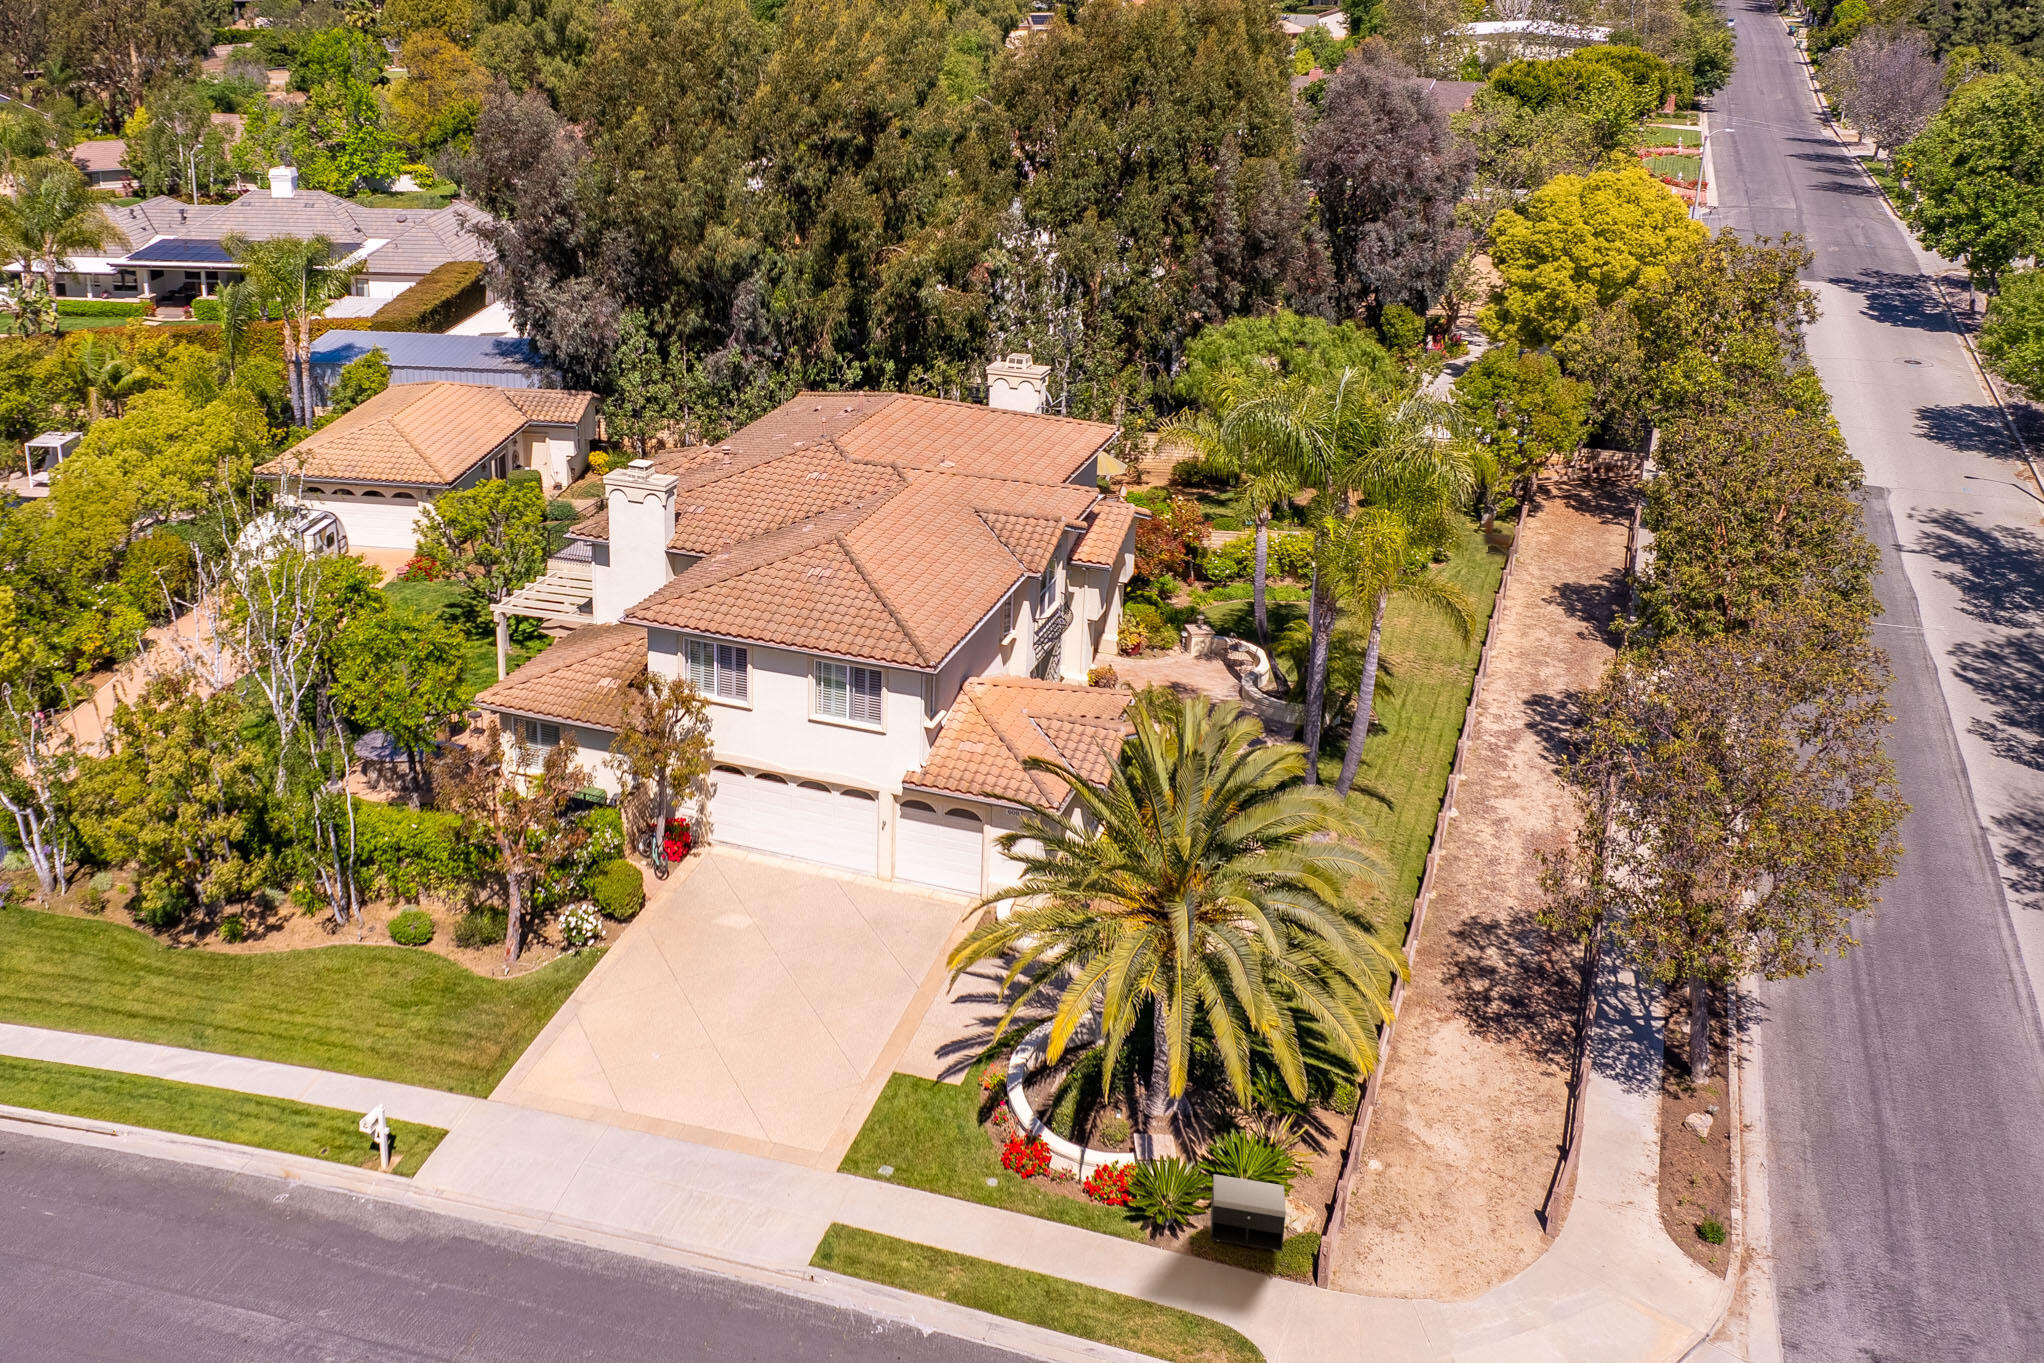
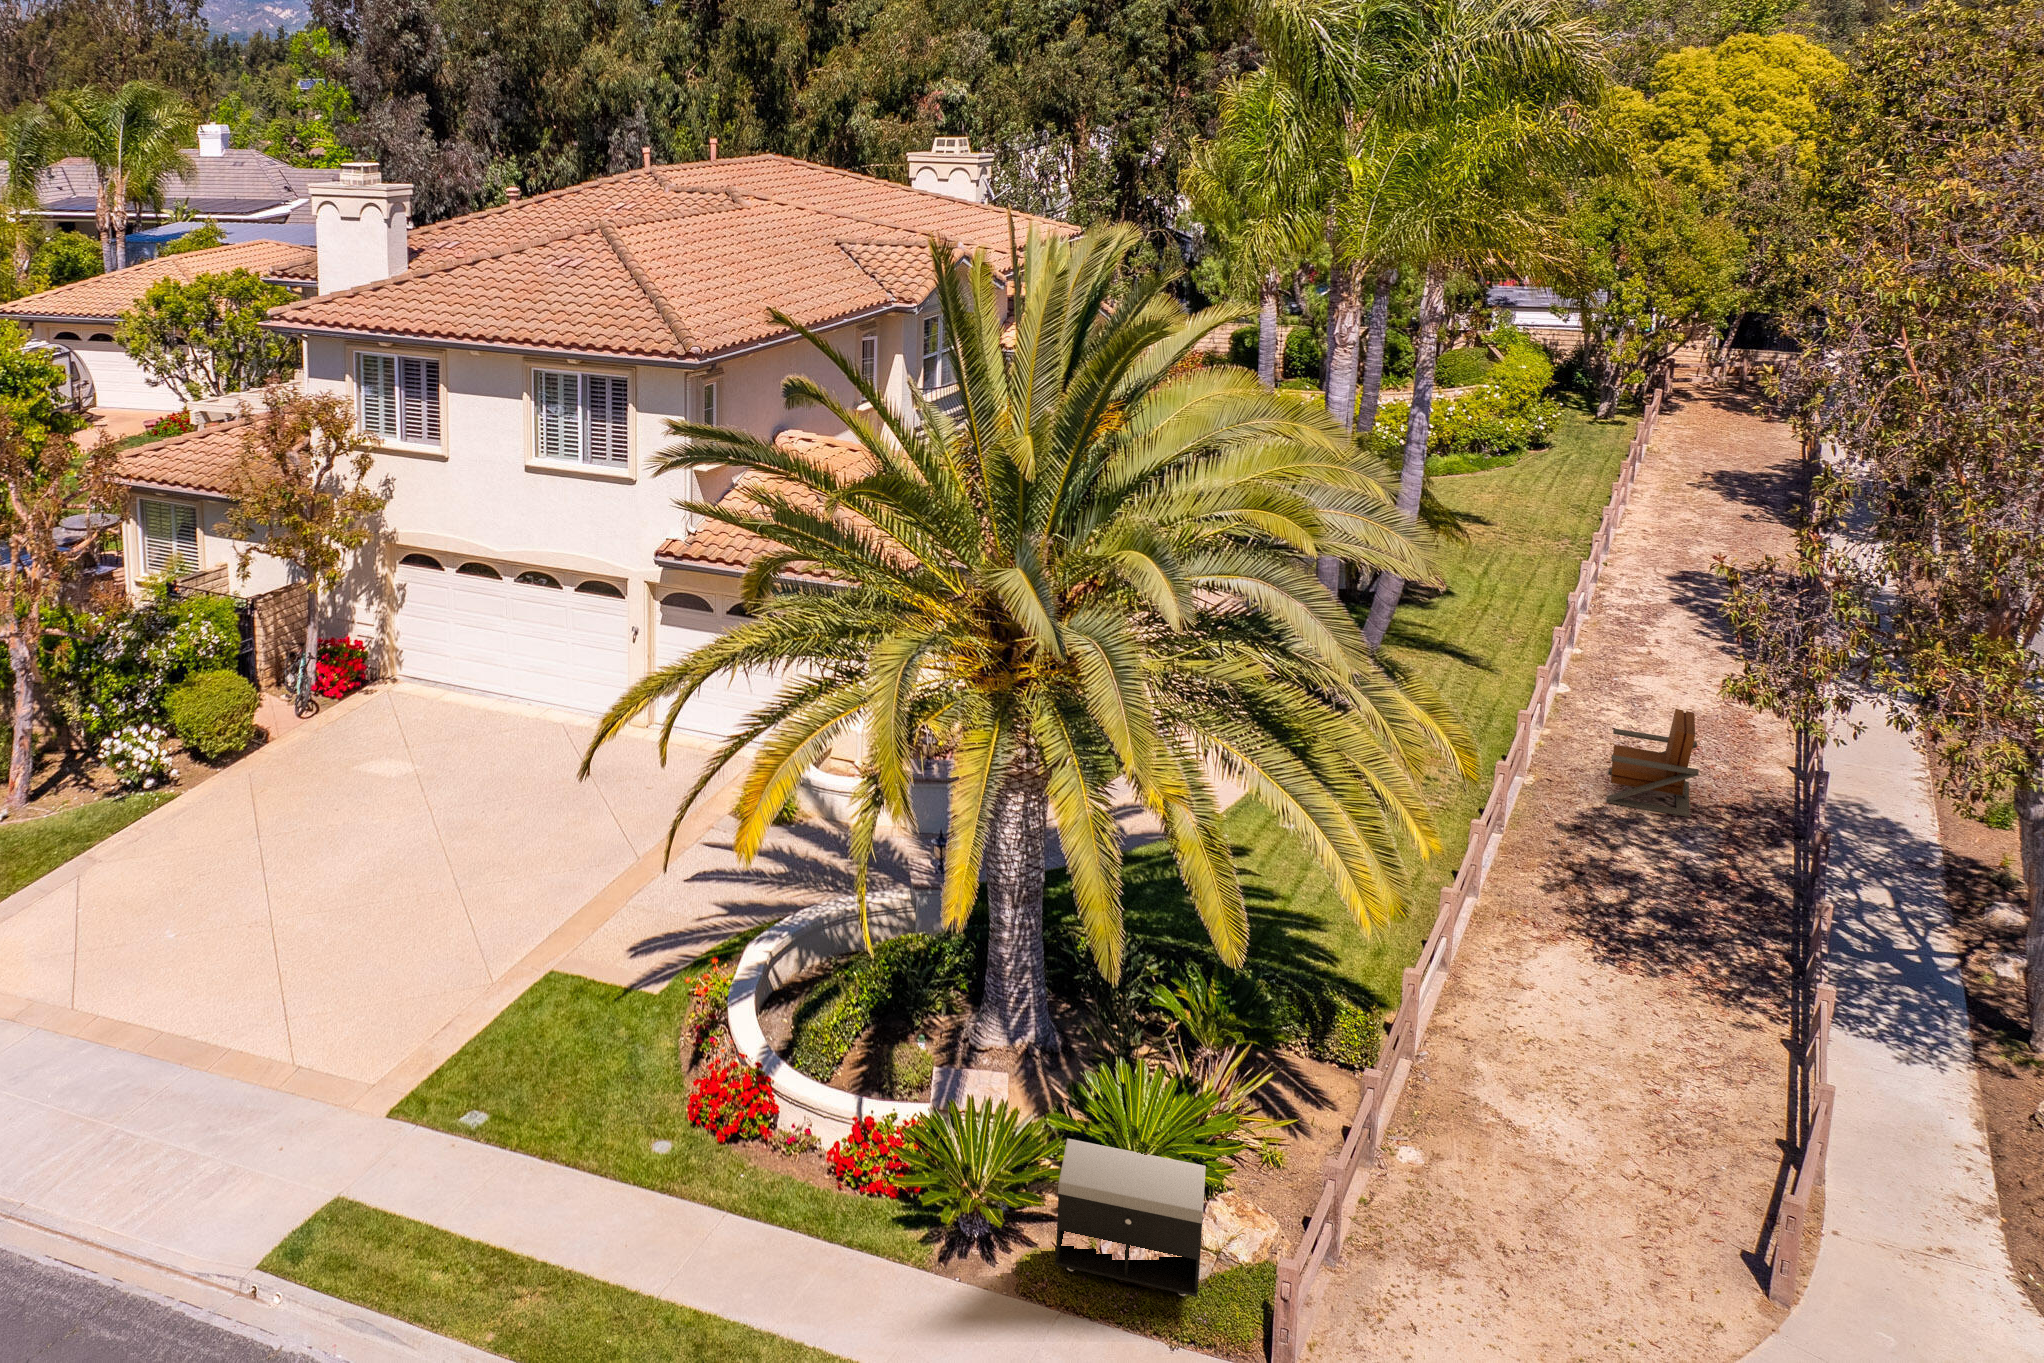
lounge chair: present [1482,517,1512,555] -> present [1606,709,1699,817]

